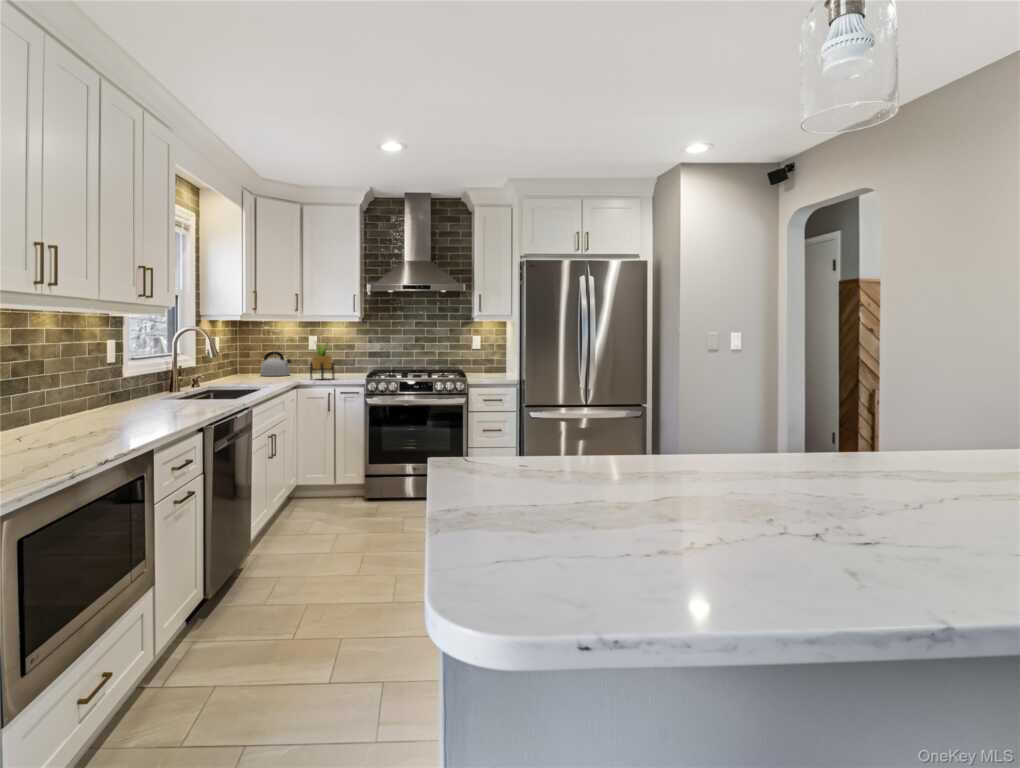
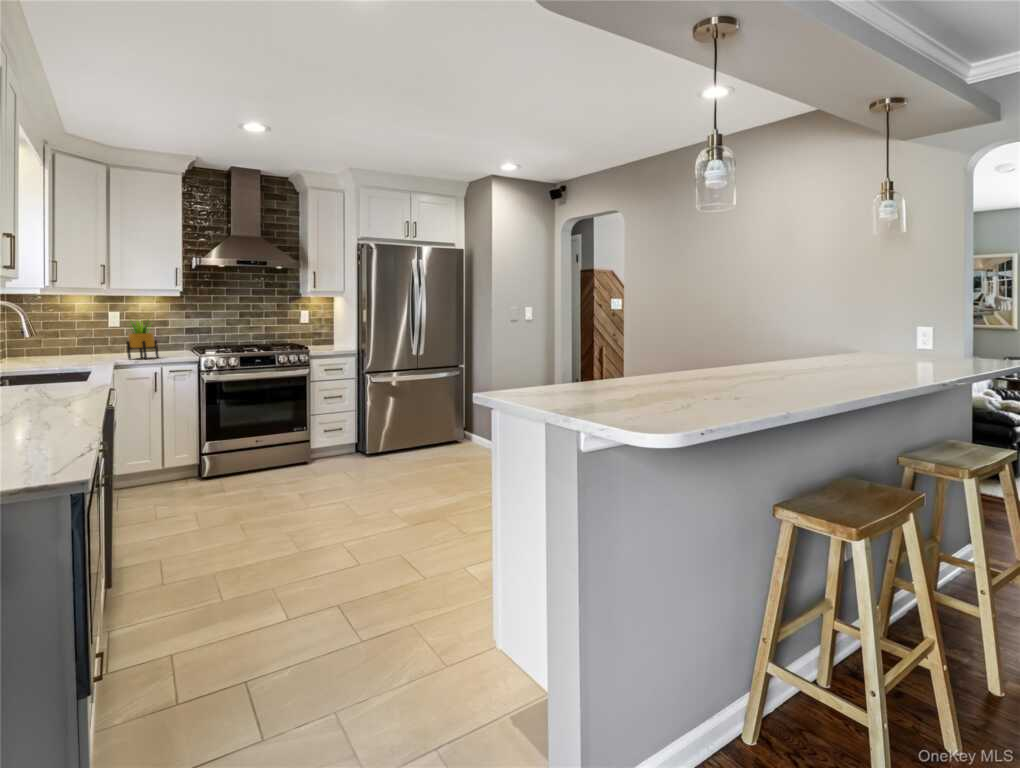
kettle: present [260,352,291,376] -> none [47,329,91,358]

